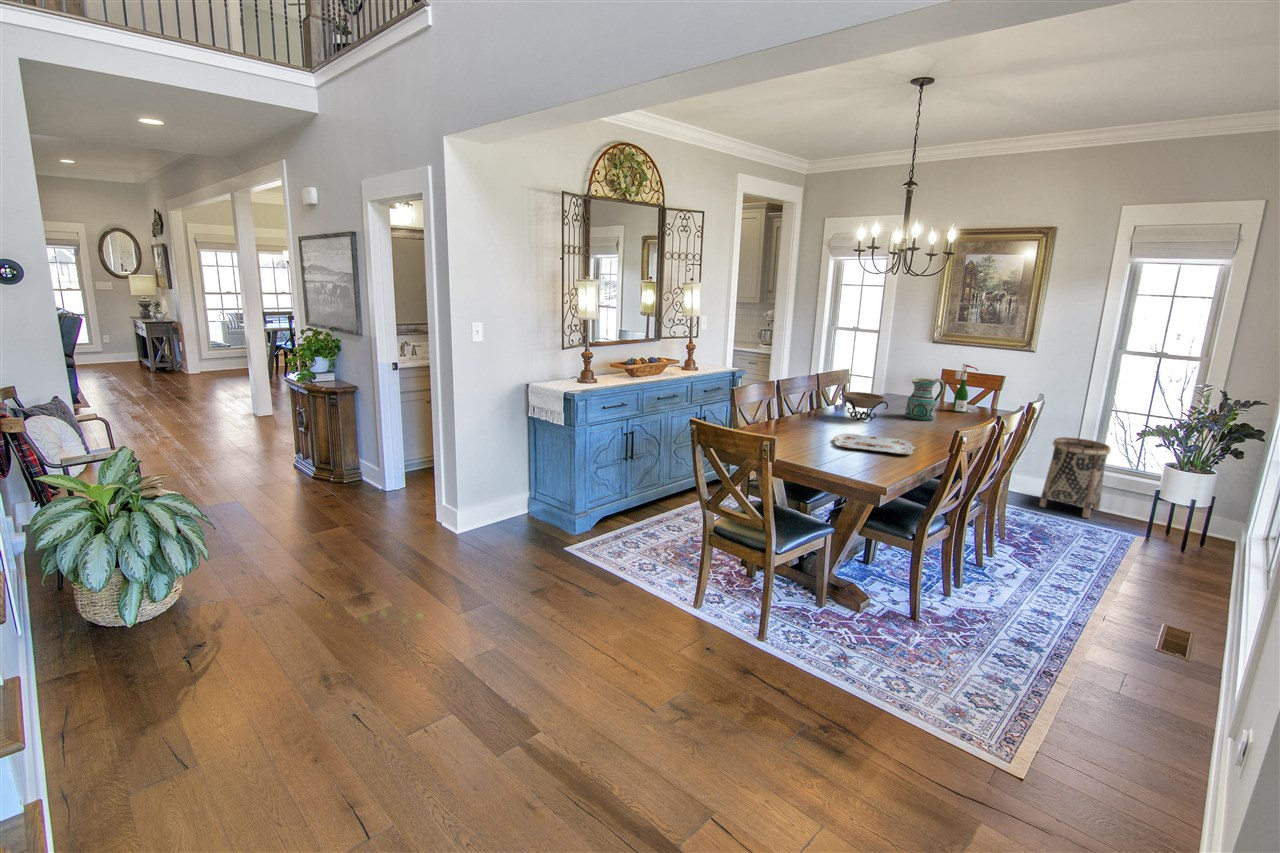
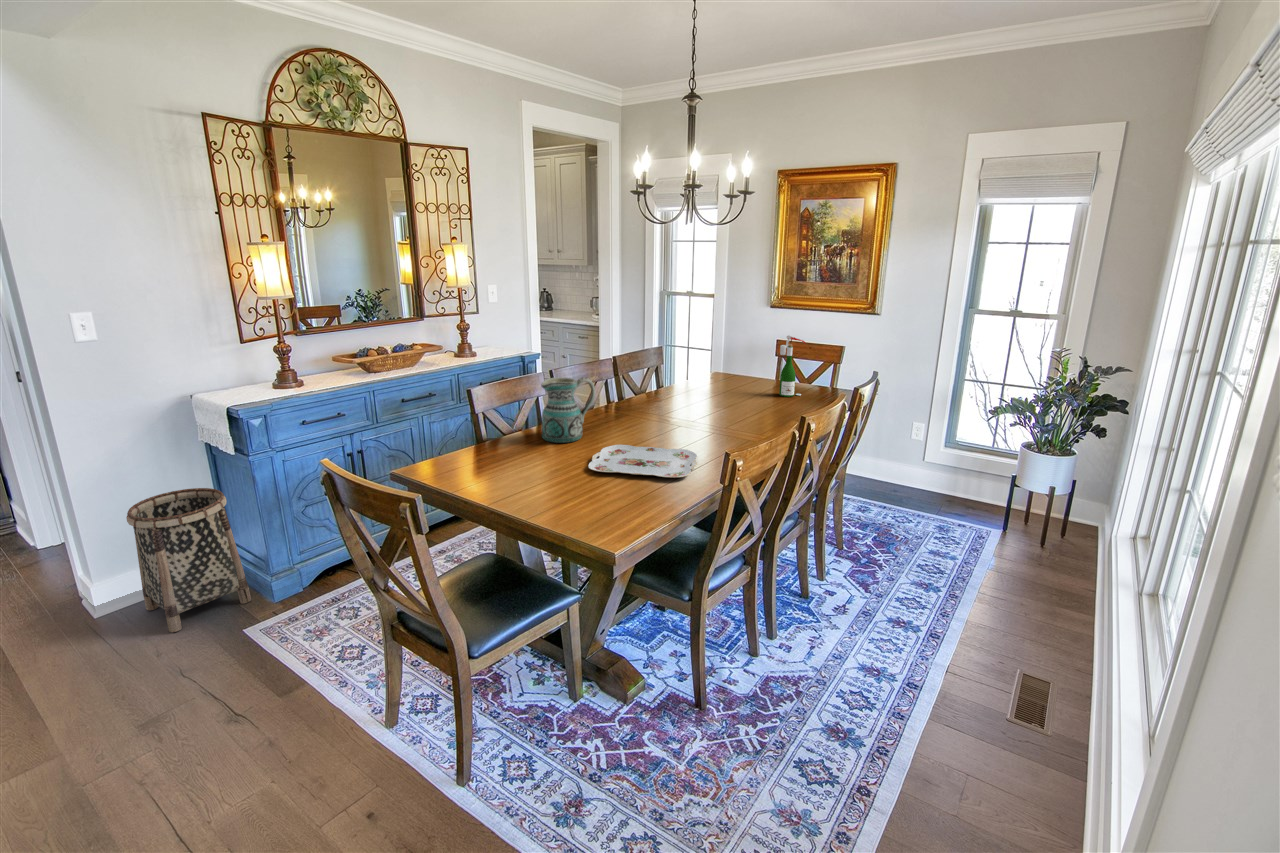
ceramic pitcher: present [905,378,944,421] -> present [541,377,595,443]
decorative bowl: present [839,392,888,421] -> none [626,381,682,420]
basket: present [1039,437,1111,518] -> present [126,488,251,632]

